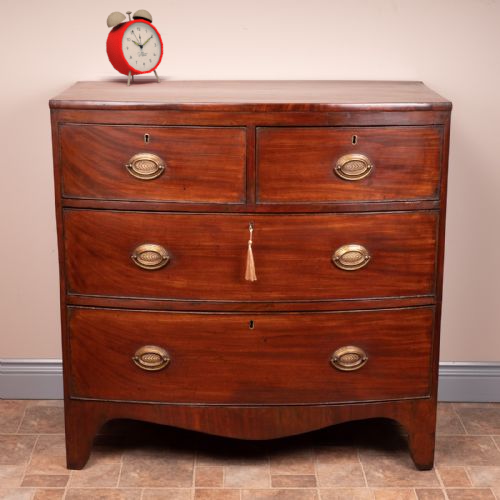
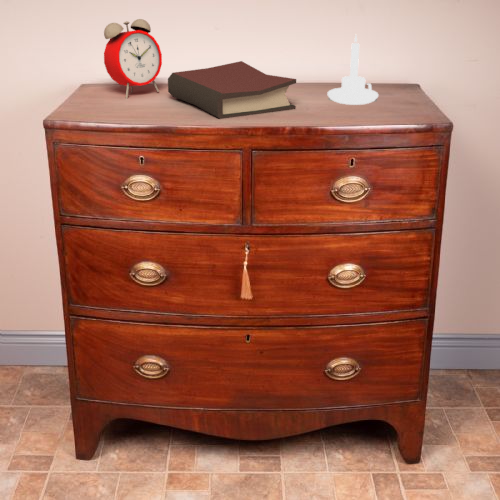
candle holder: none [329,20,380,89] -> present [327,35,378,105]
hardback book: none [170,51,299,101] -> present [168,61,296,119]

